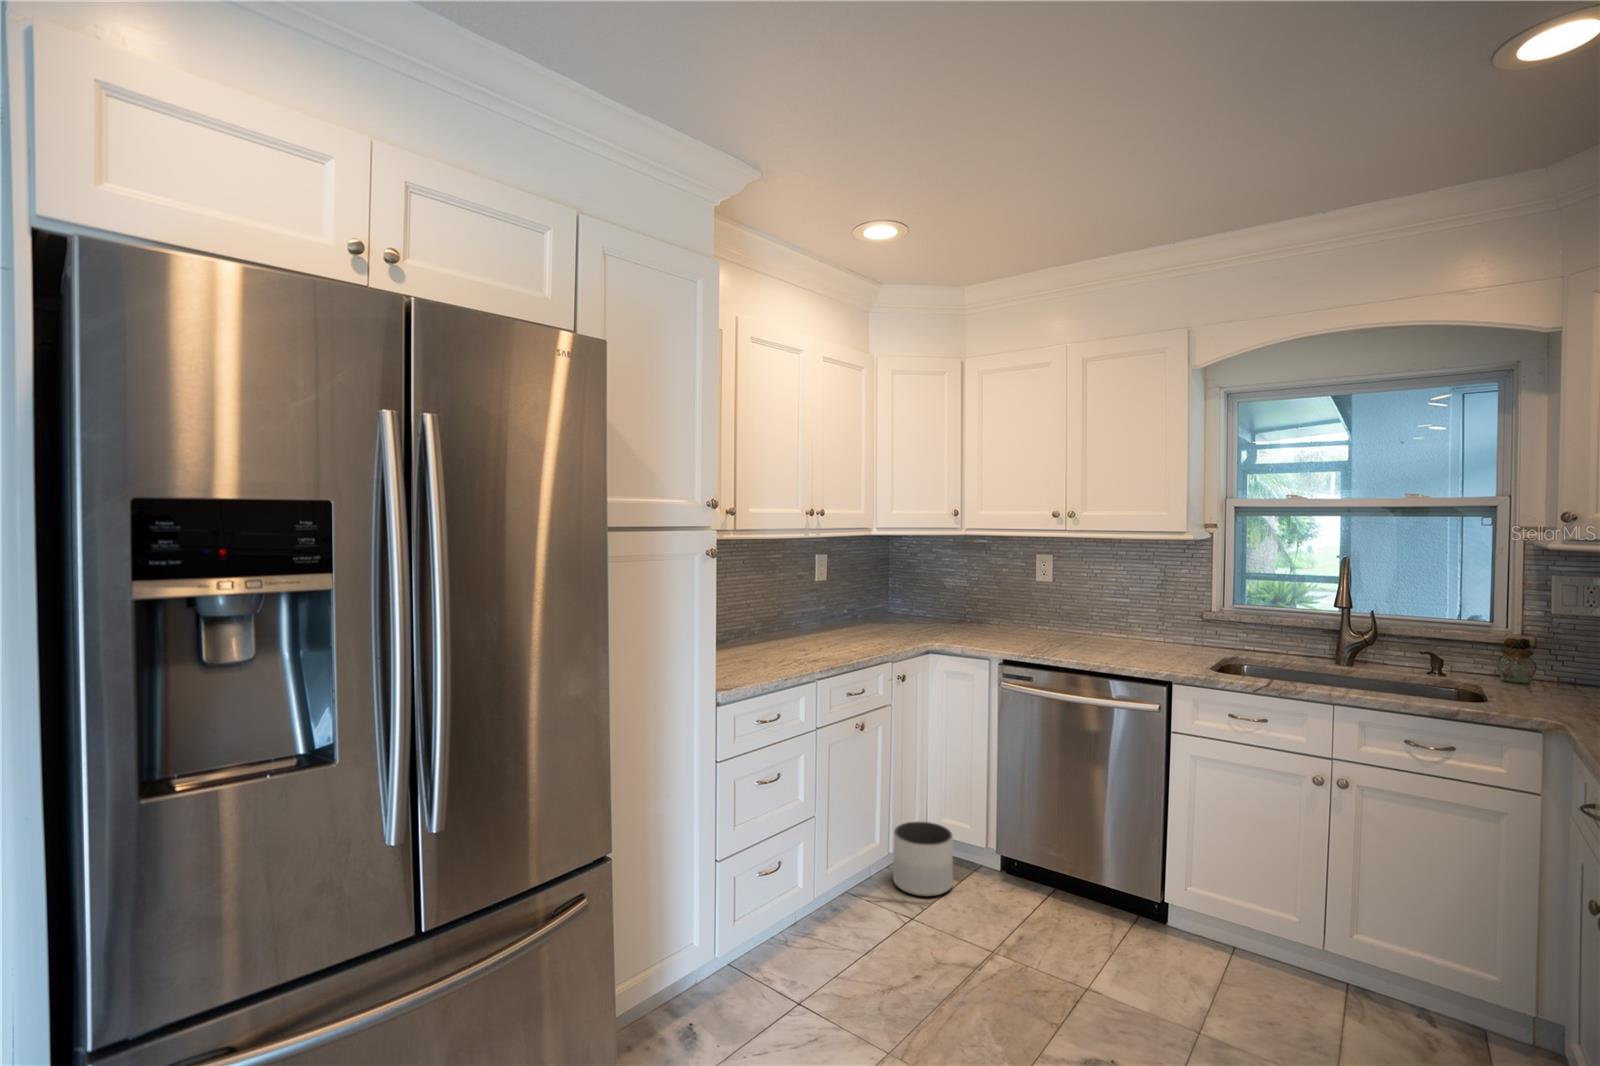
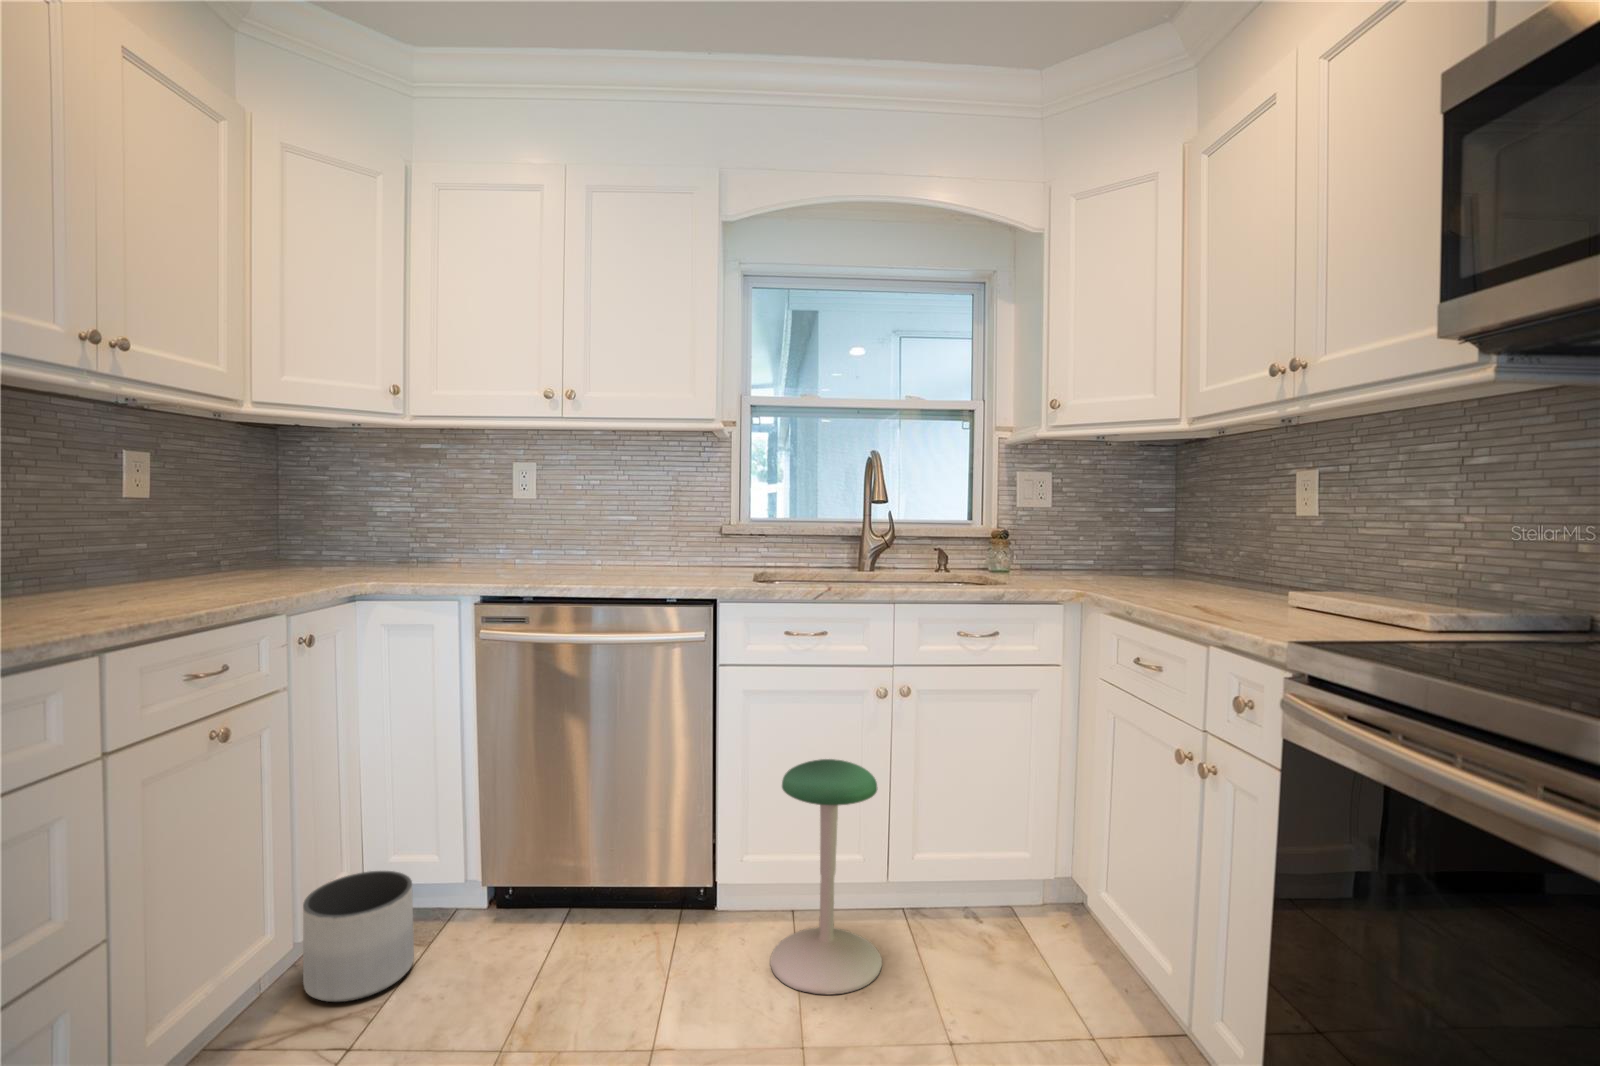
stool: none [1199,824,1305,1020] -> present [770,759,882,995]

